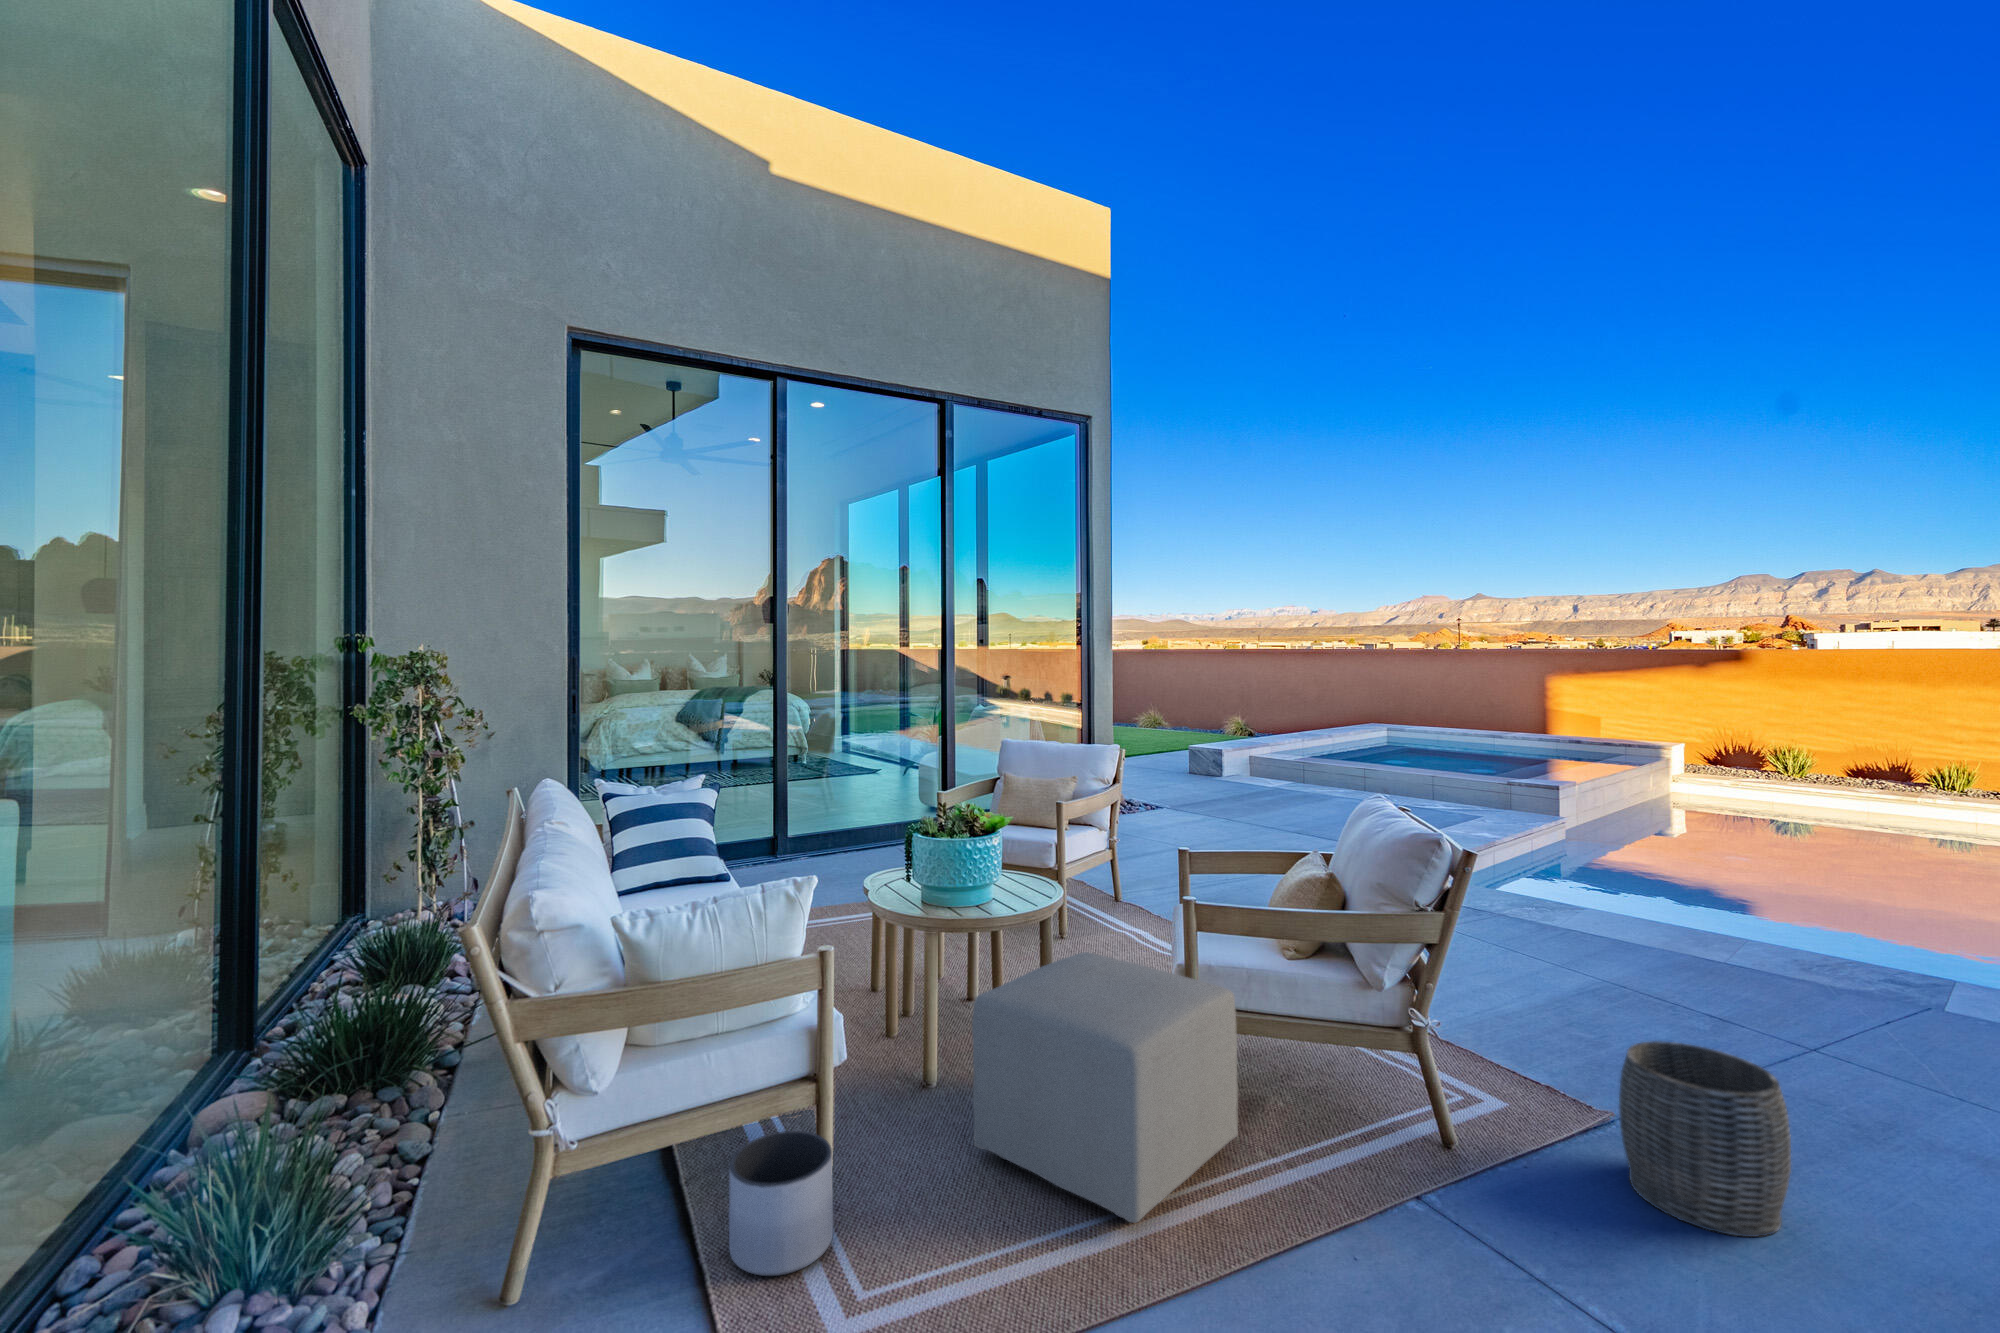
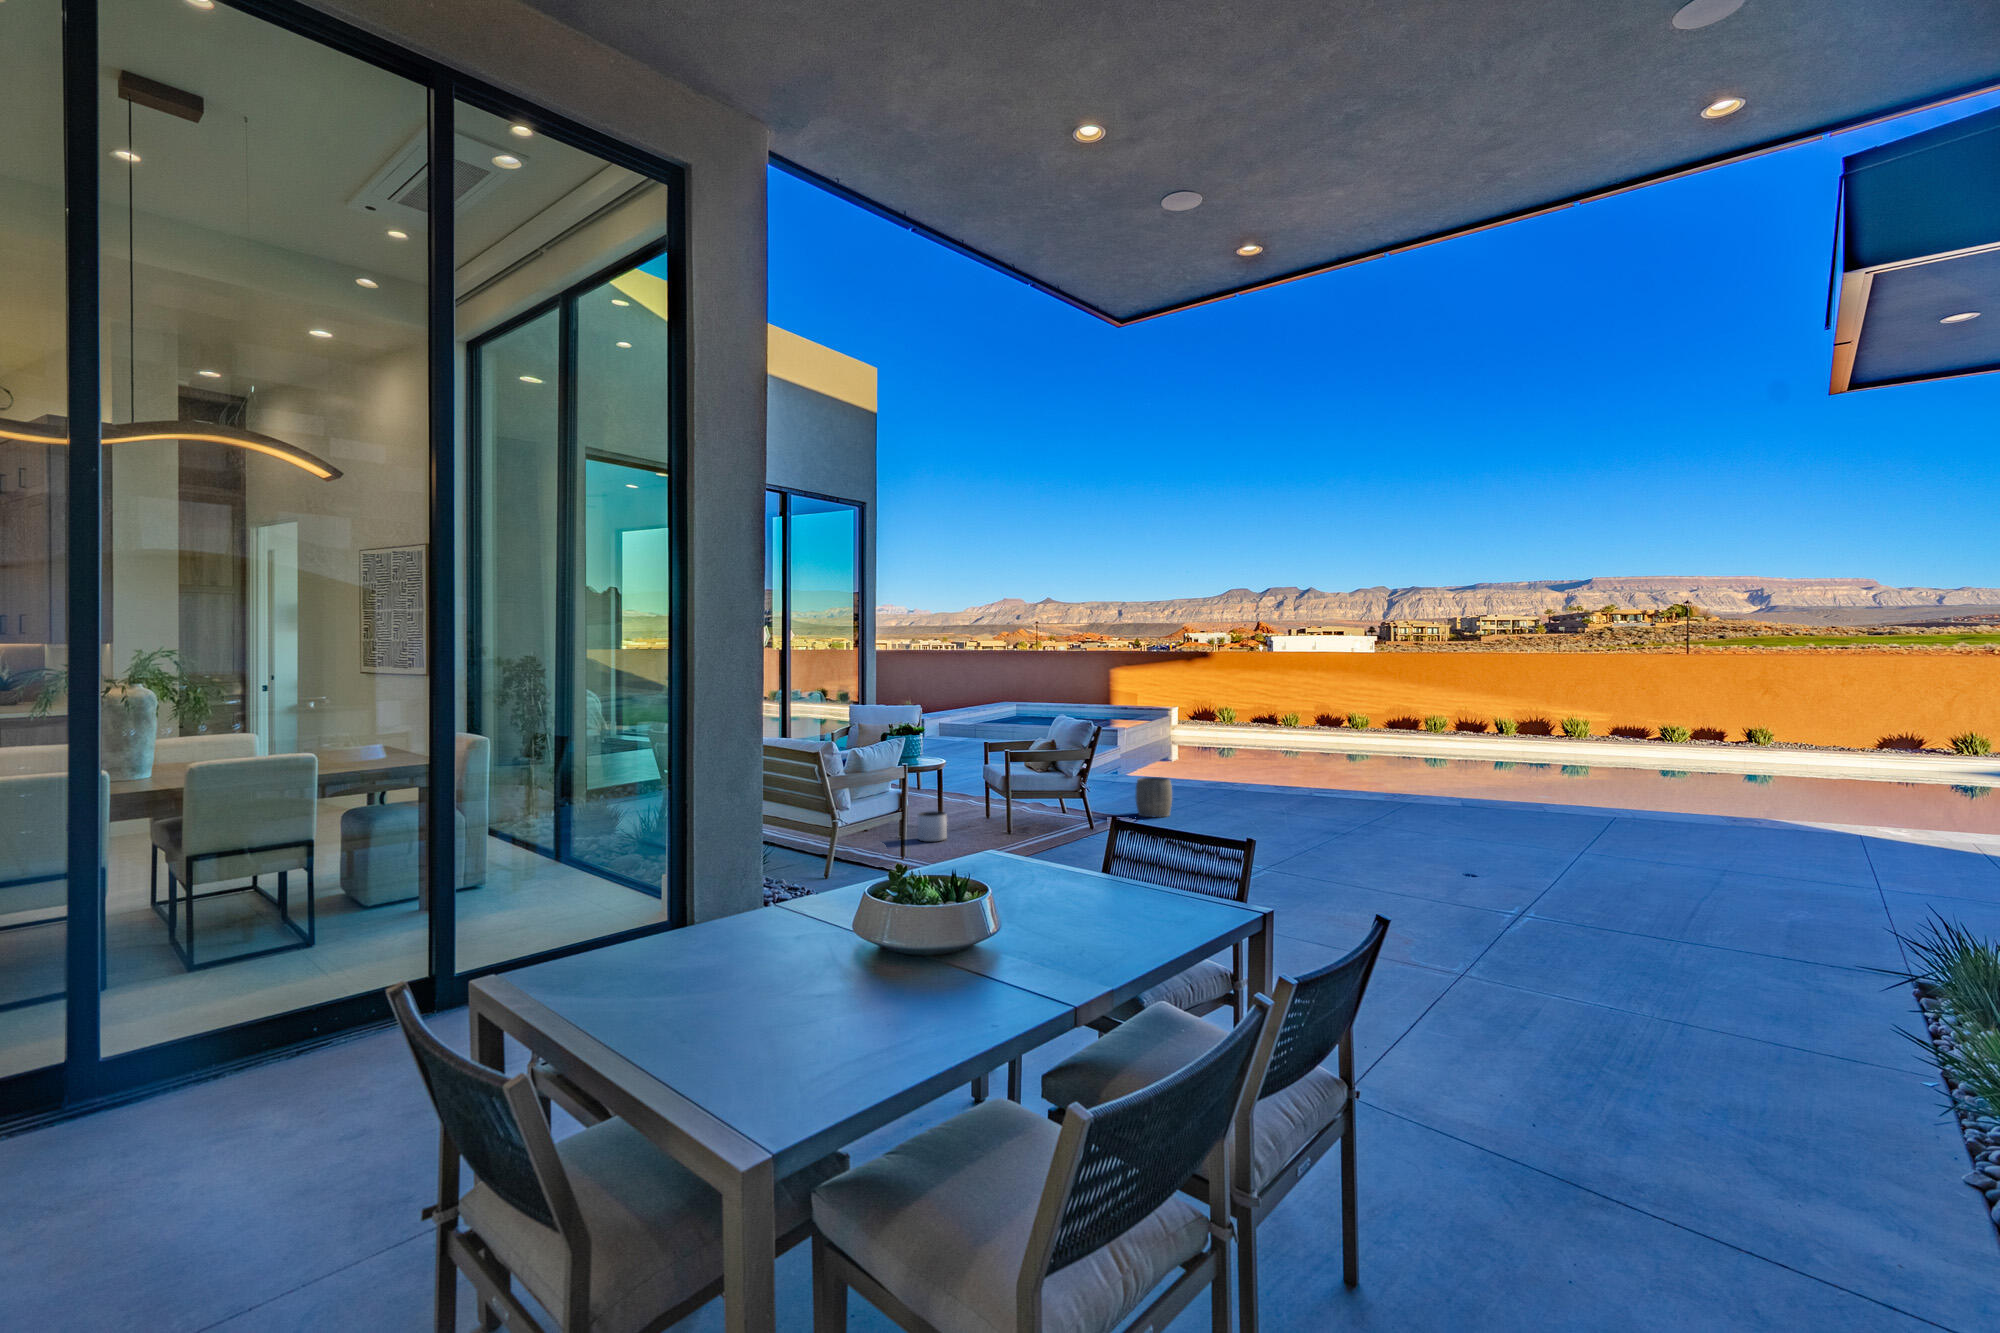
ottoman: present [972,952,1238,1223] -> none [962,770,1037,829]

